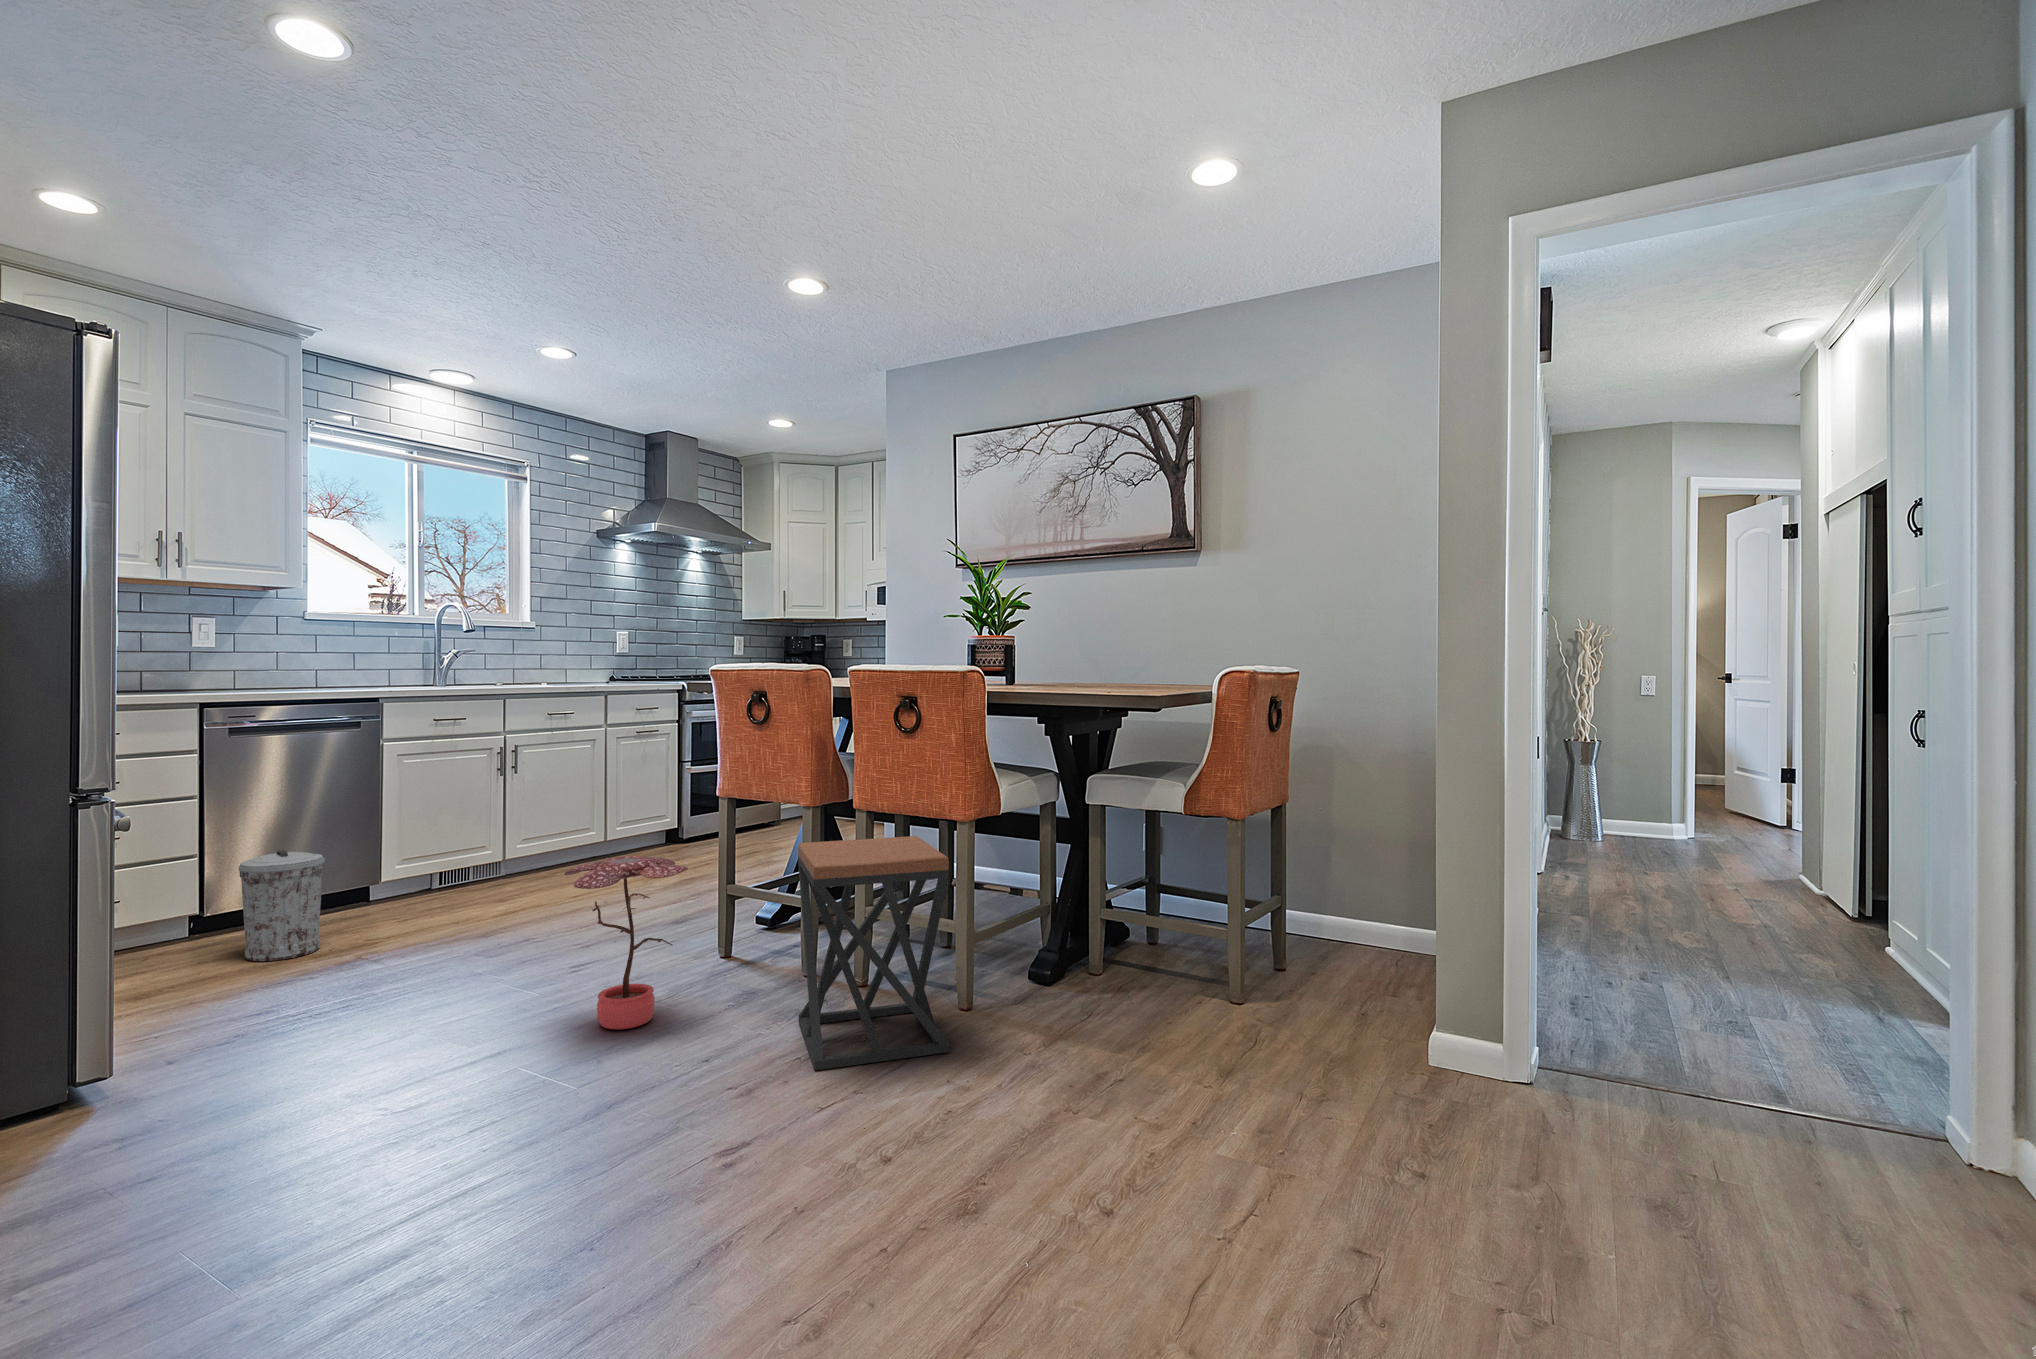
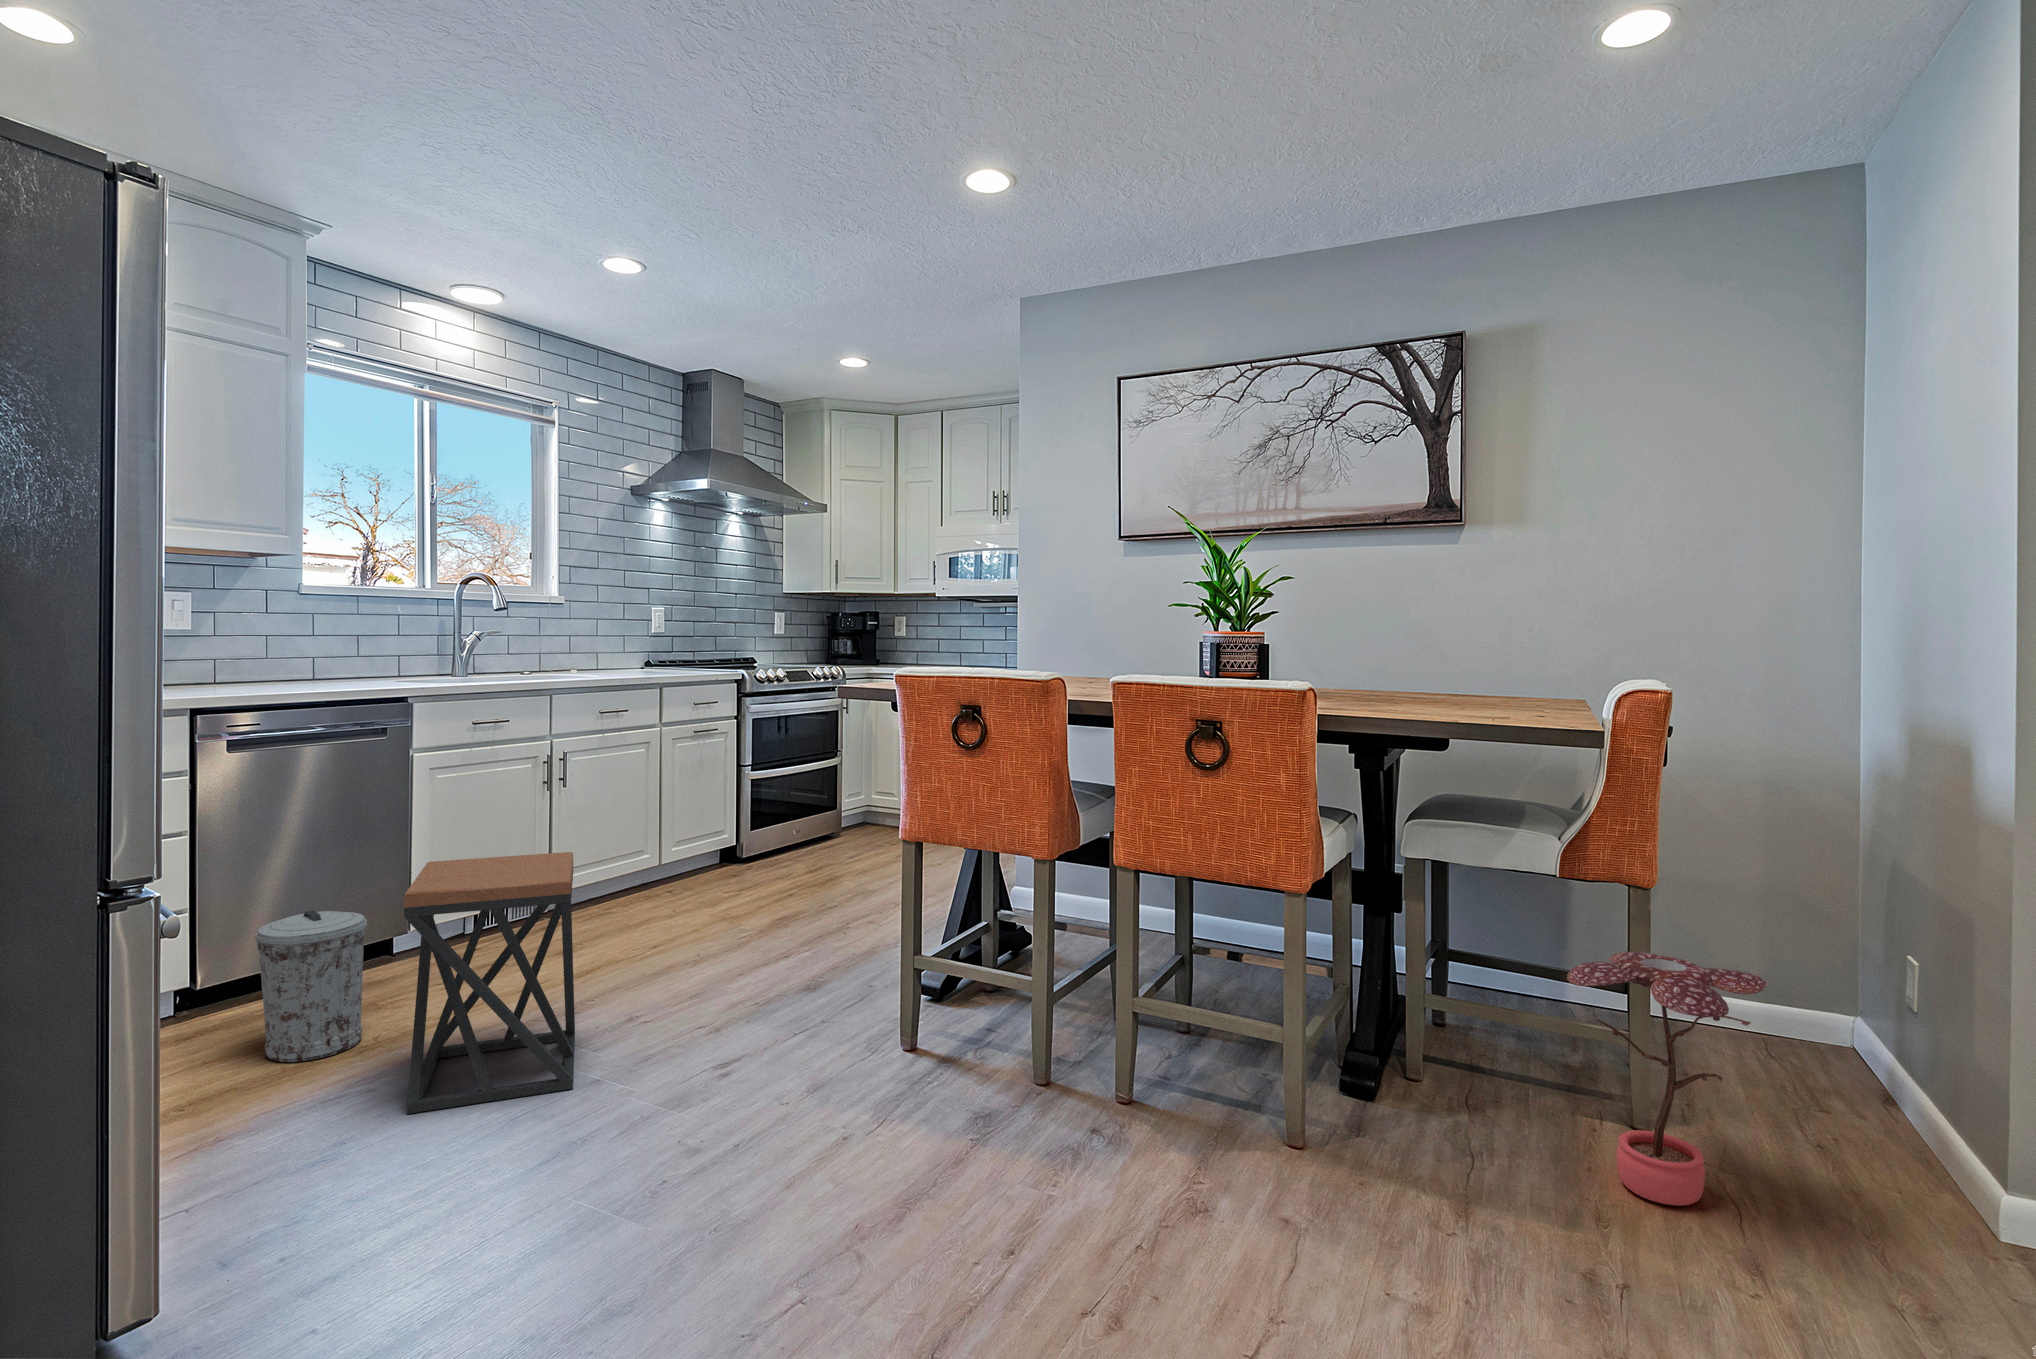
stool: present [798,836,949,1070] -> present [404,852,575,1114]
potted plant: present [564,856,688,1030] -> present [1567,951,1766,1206]

